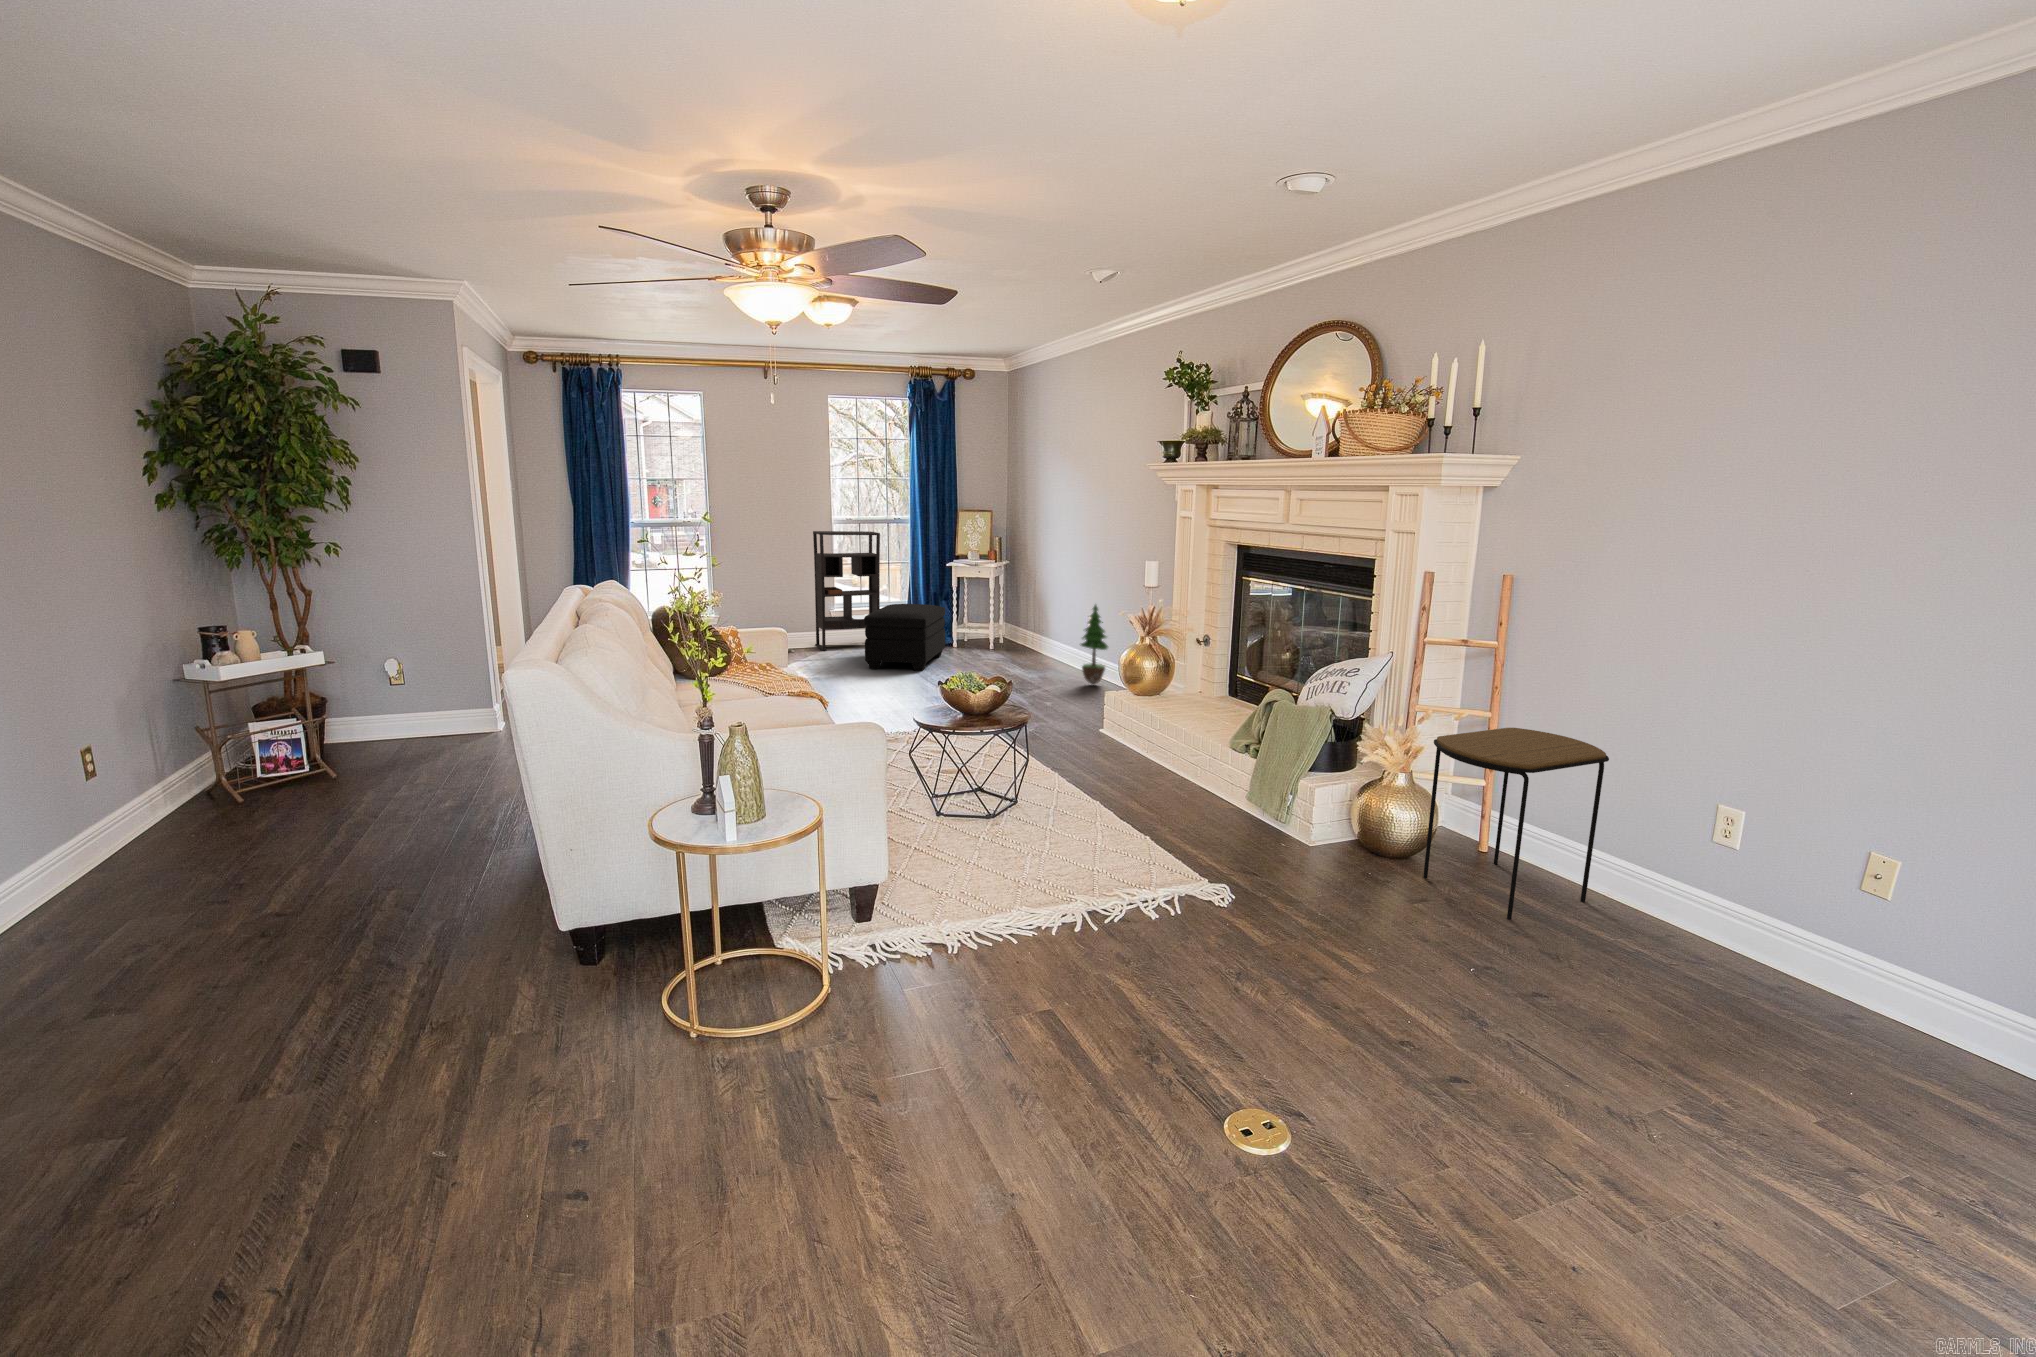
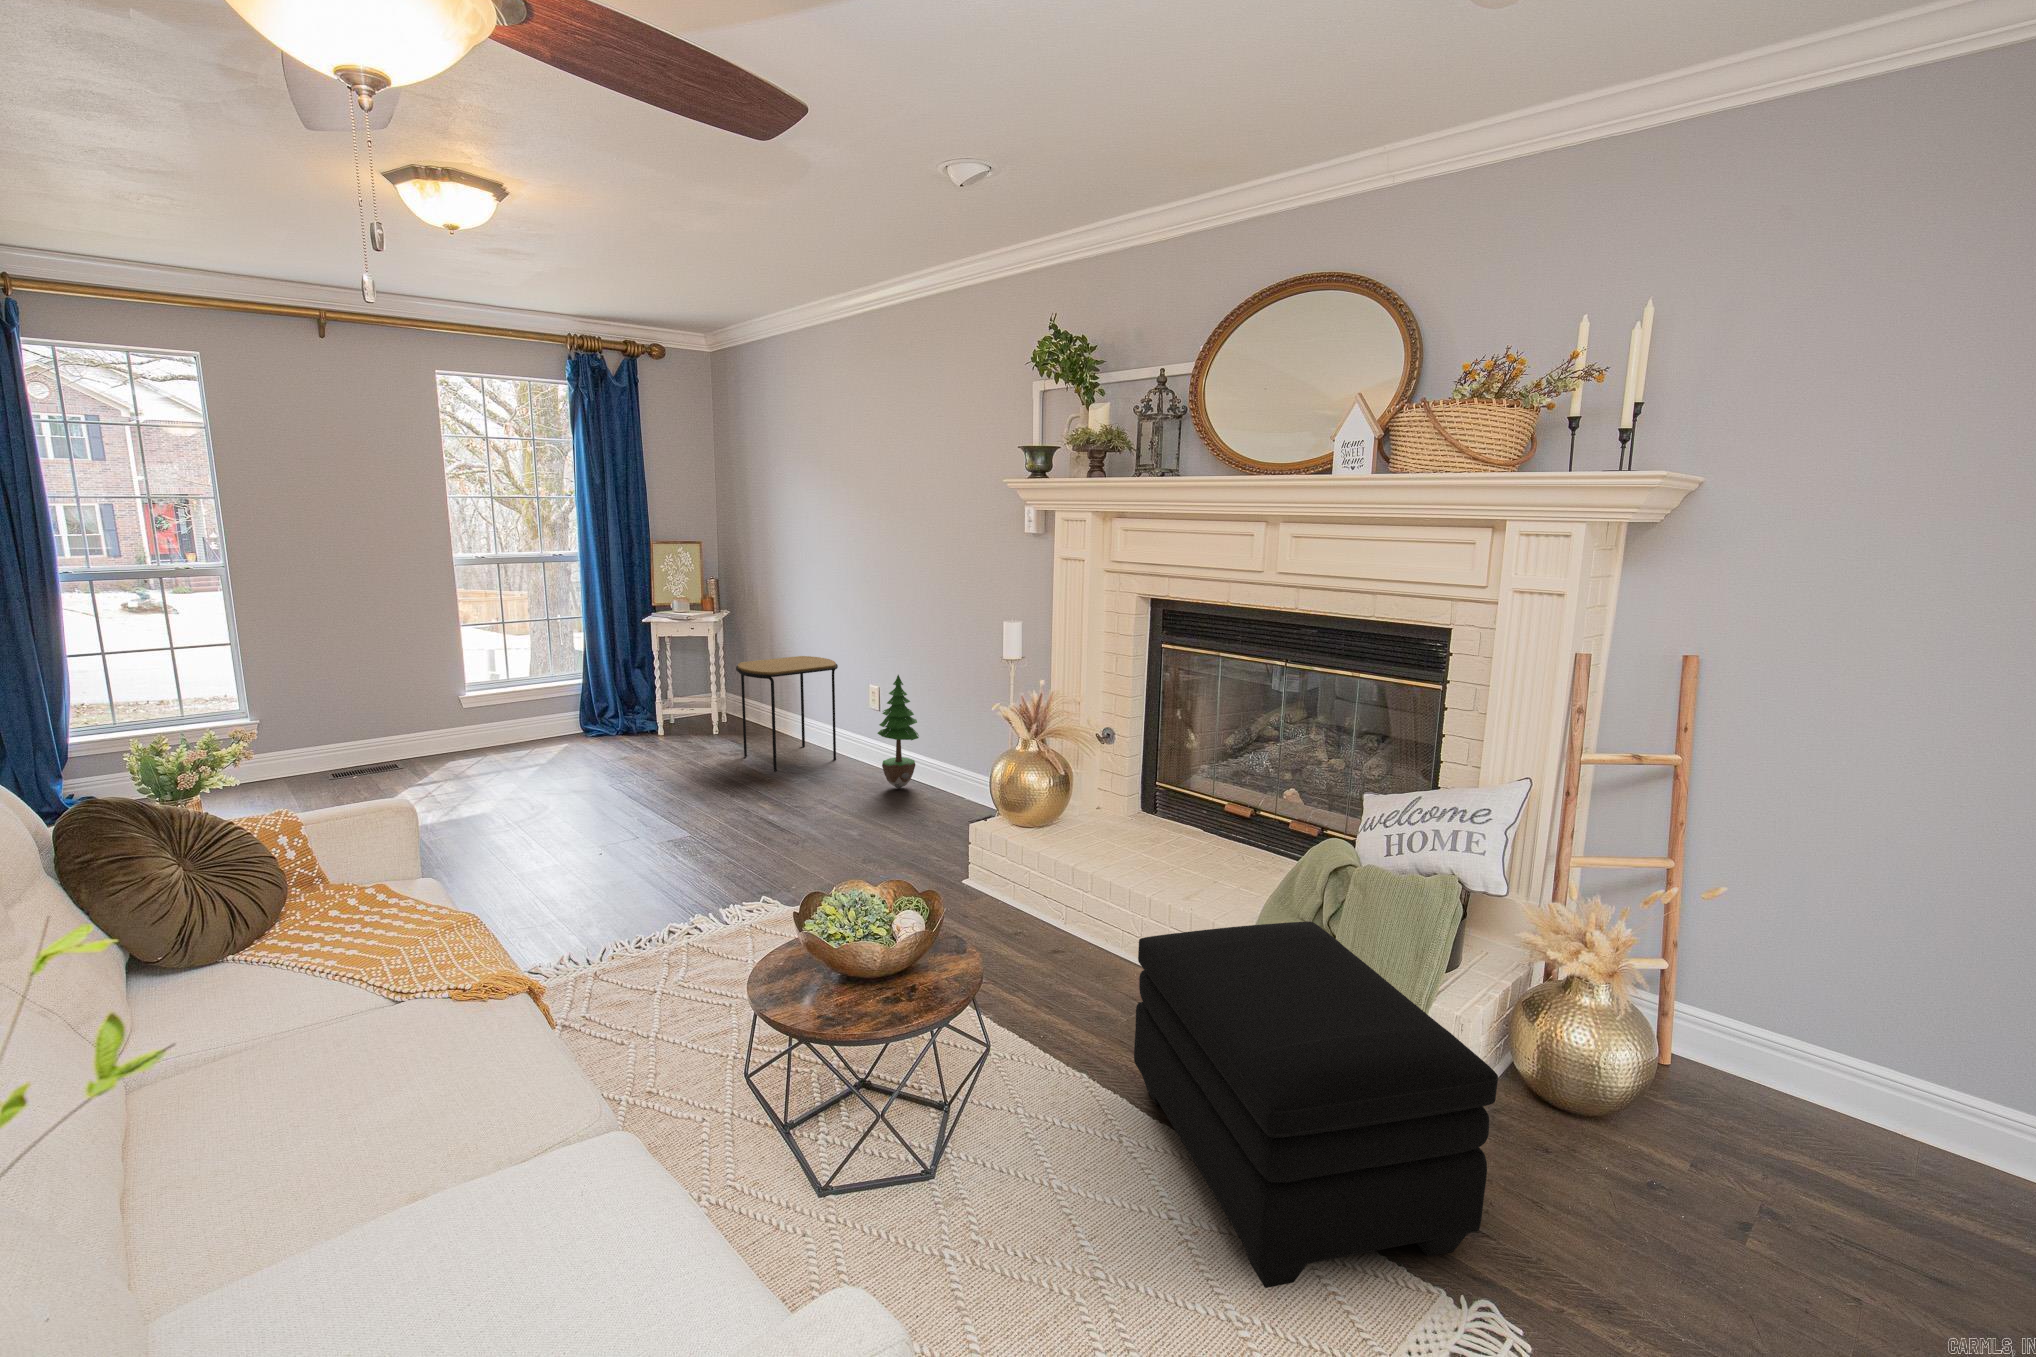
bookshelf: present [813,531,880,651] -> none [419,575,548,761]
ottoman: present [864,604,945,671] -> present [1134,922,1498,1288]
side table: present [1423,728,1609,919] -> present [736,656,838,771]

